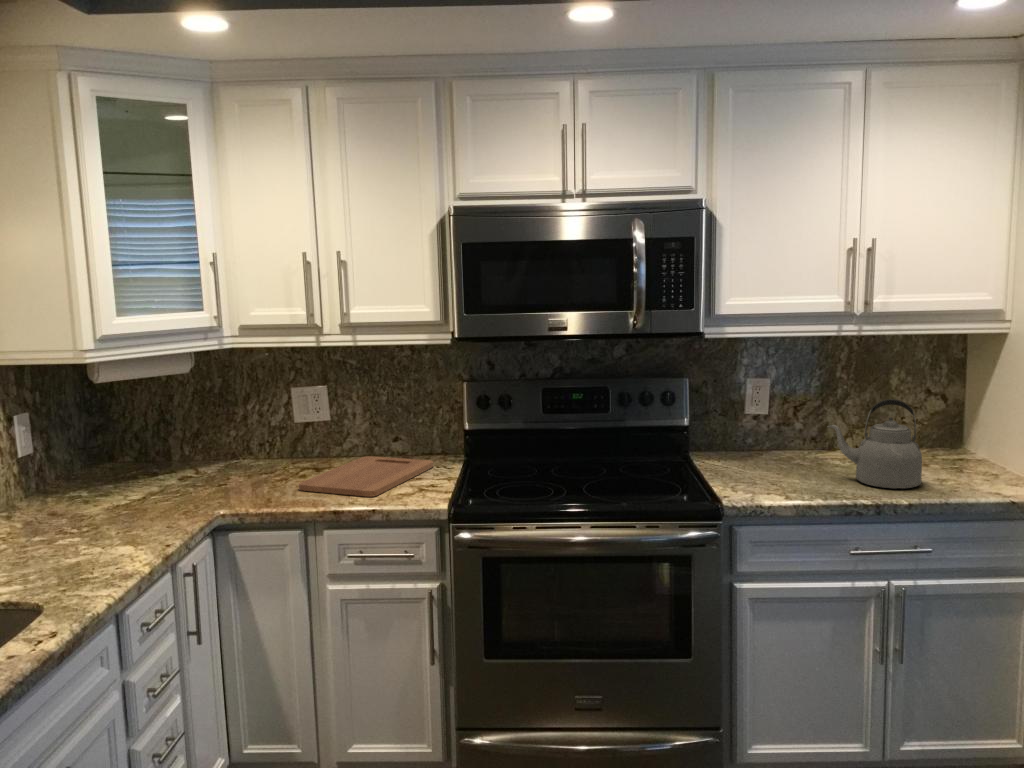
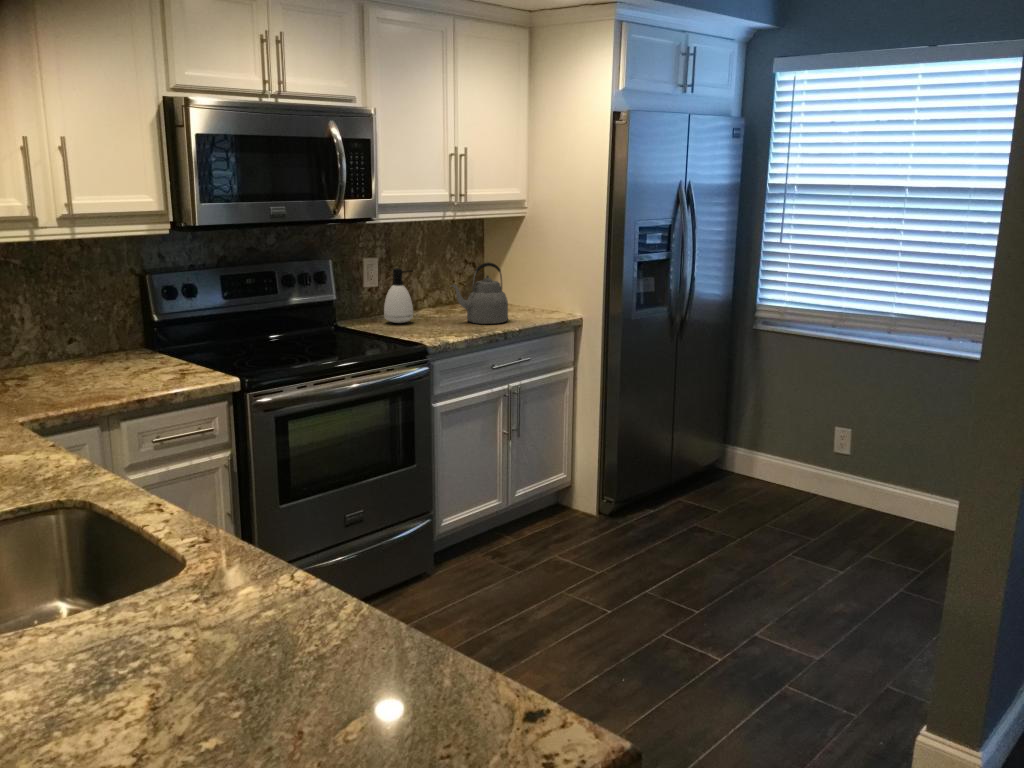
soap dispenser: none [747,395,788,465] -> present [384,268,413,323]
cutting board: present [299,456,433,497] -> none [50,356,156,394]

